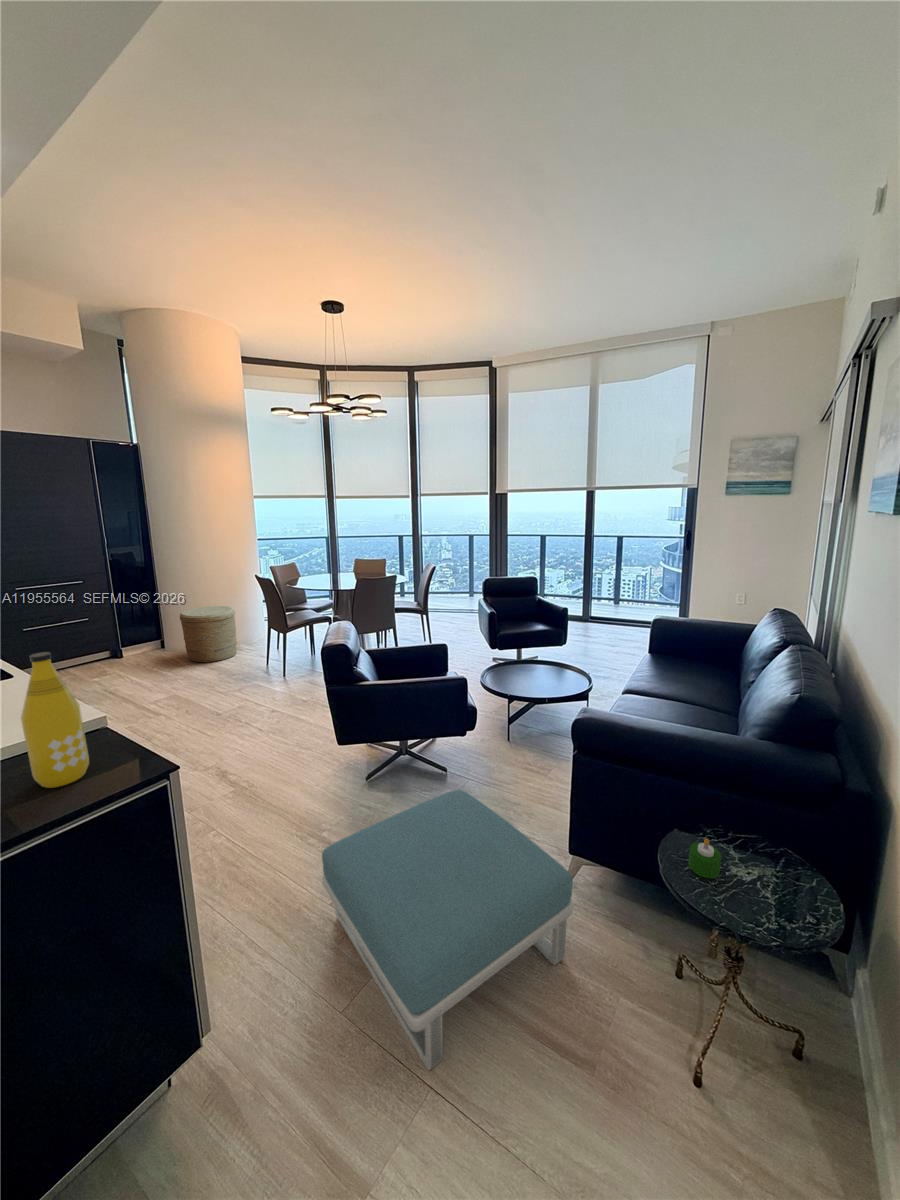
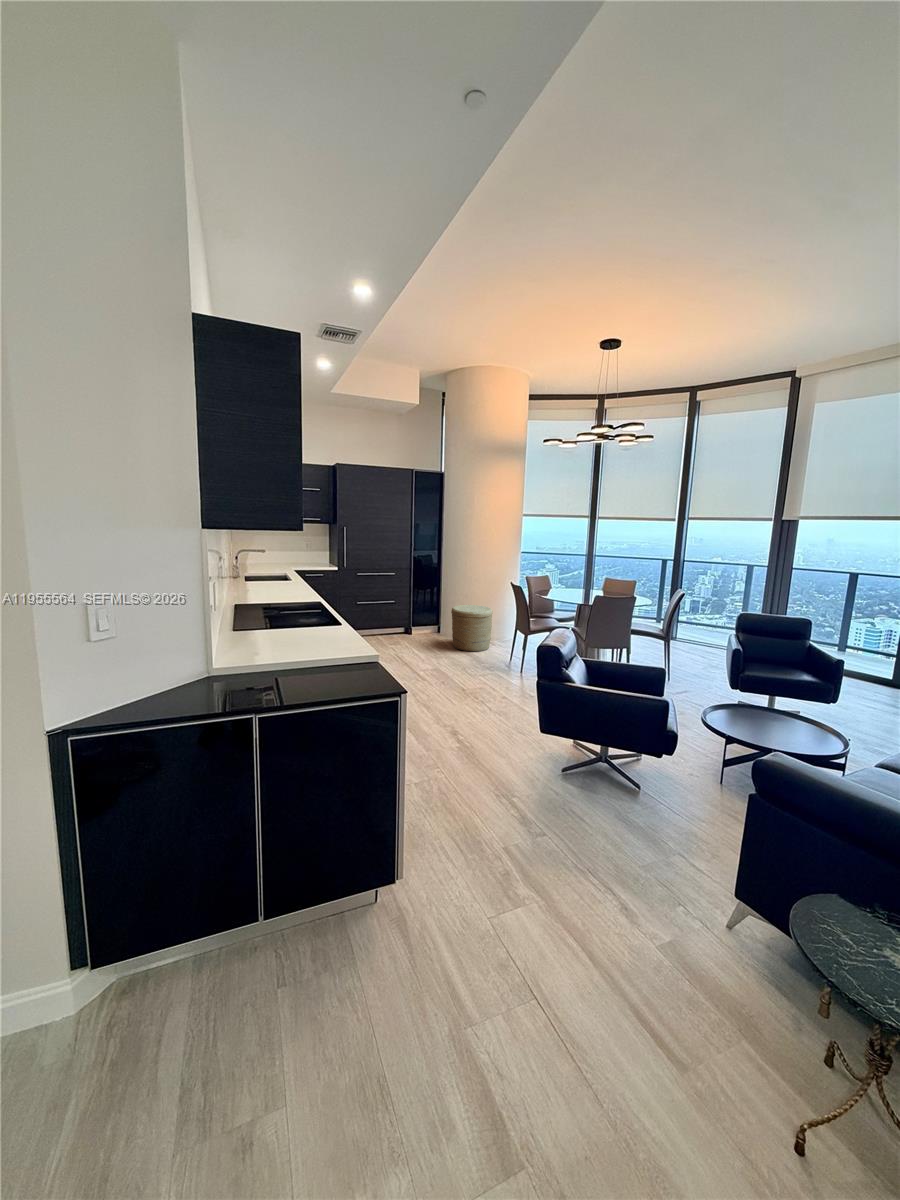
bottle: present [21,652,89,788] -> none [340,609,367,685]
footstool: present [322,789,574,1070] -> none [498,795,709,980]
candle: present [688,838,721,879] -> none [834,905,875,949]

